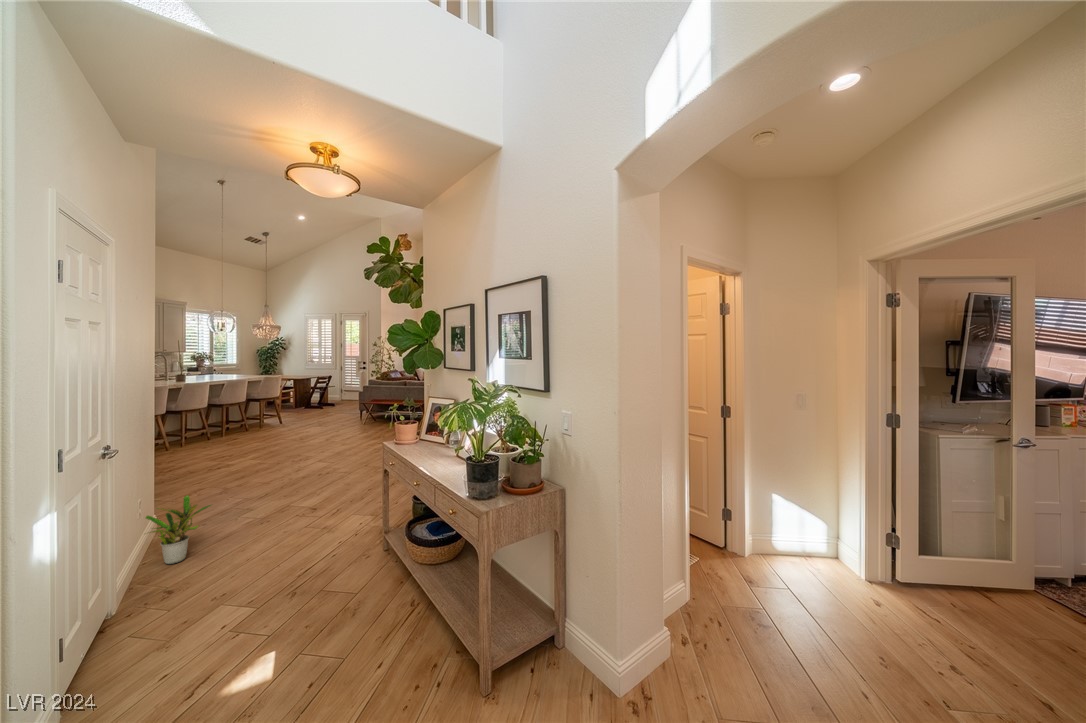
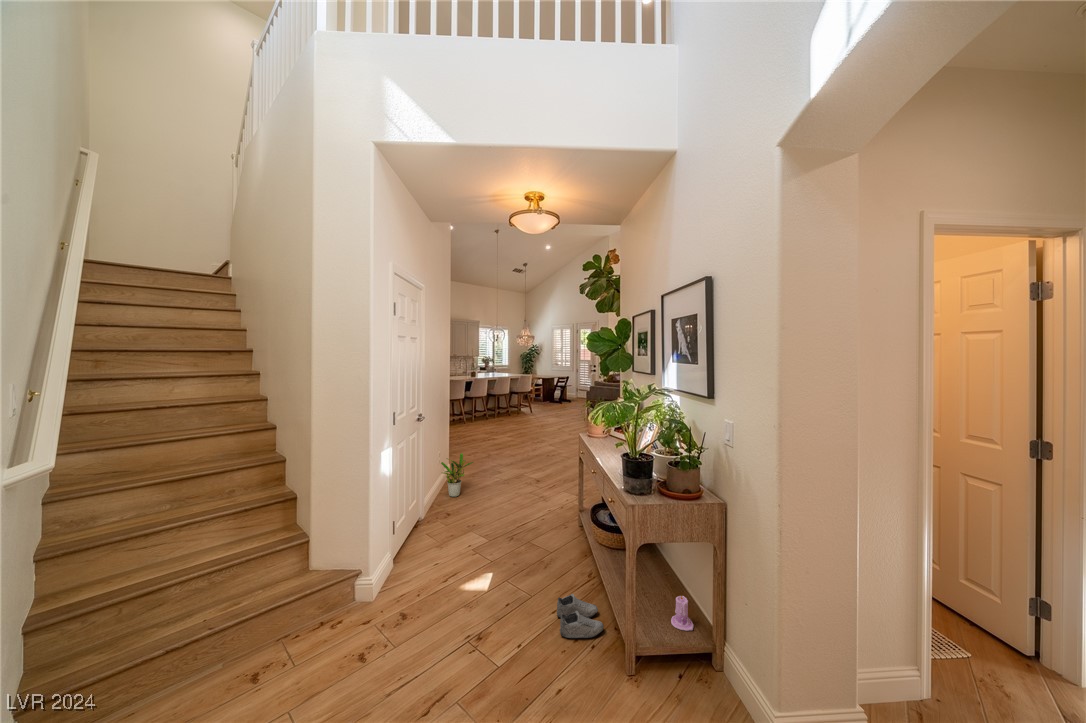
candle: none [514,589,536,625] -> present [671,596,694,631]
shoe: none [385,634,447,689] -> present [557,594,604,638]

